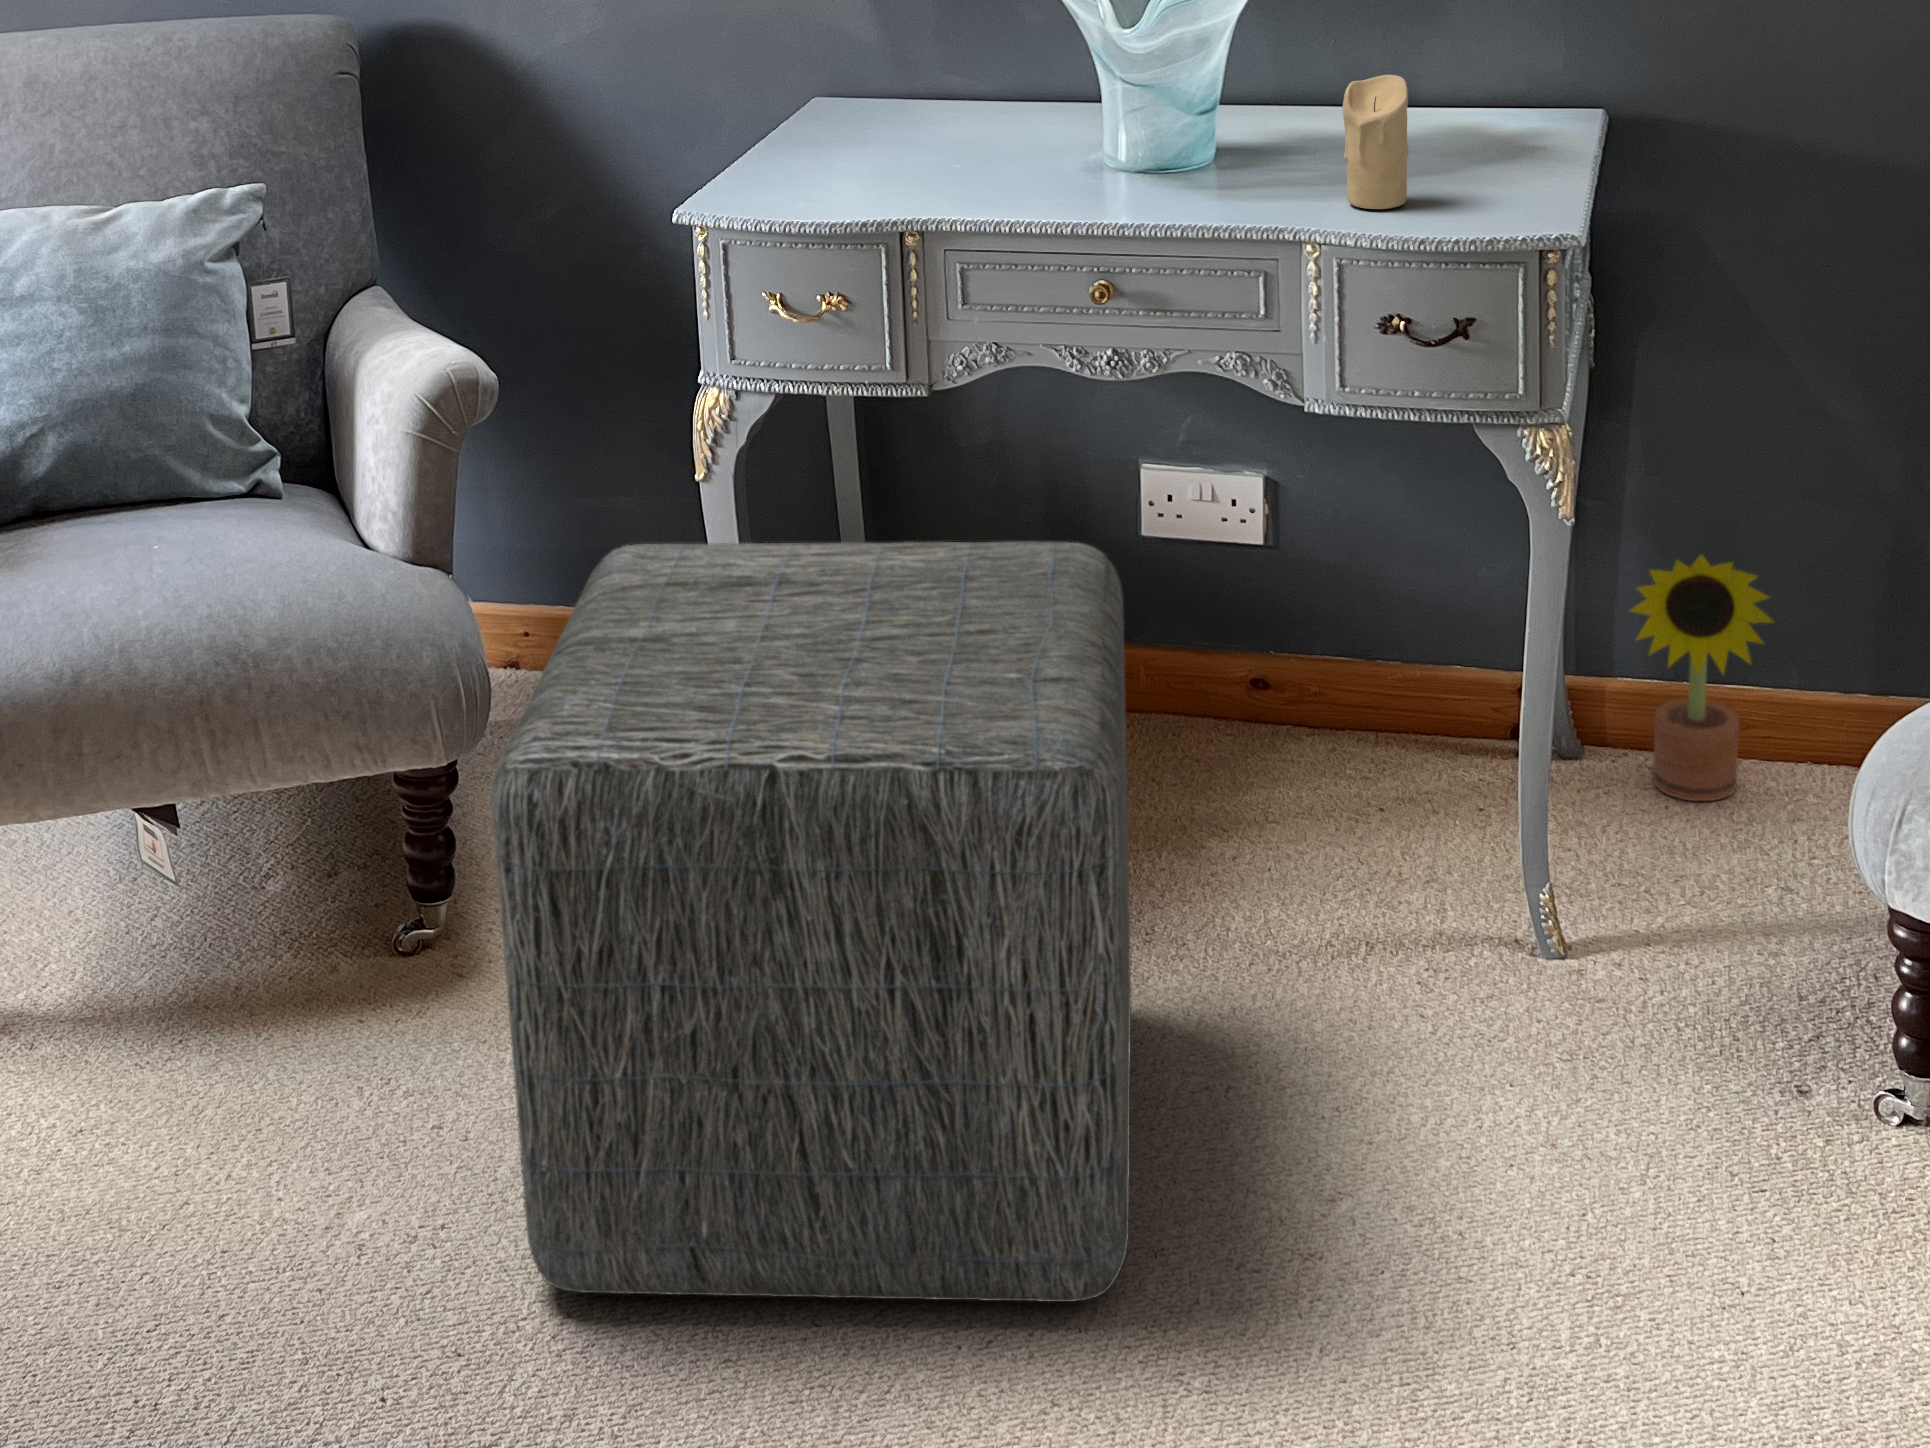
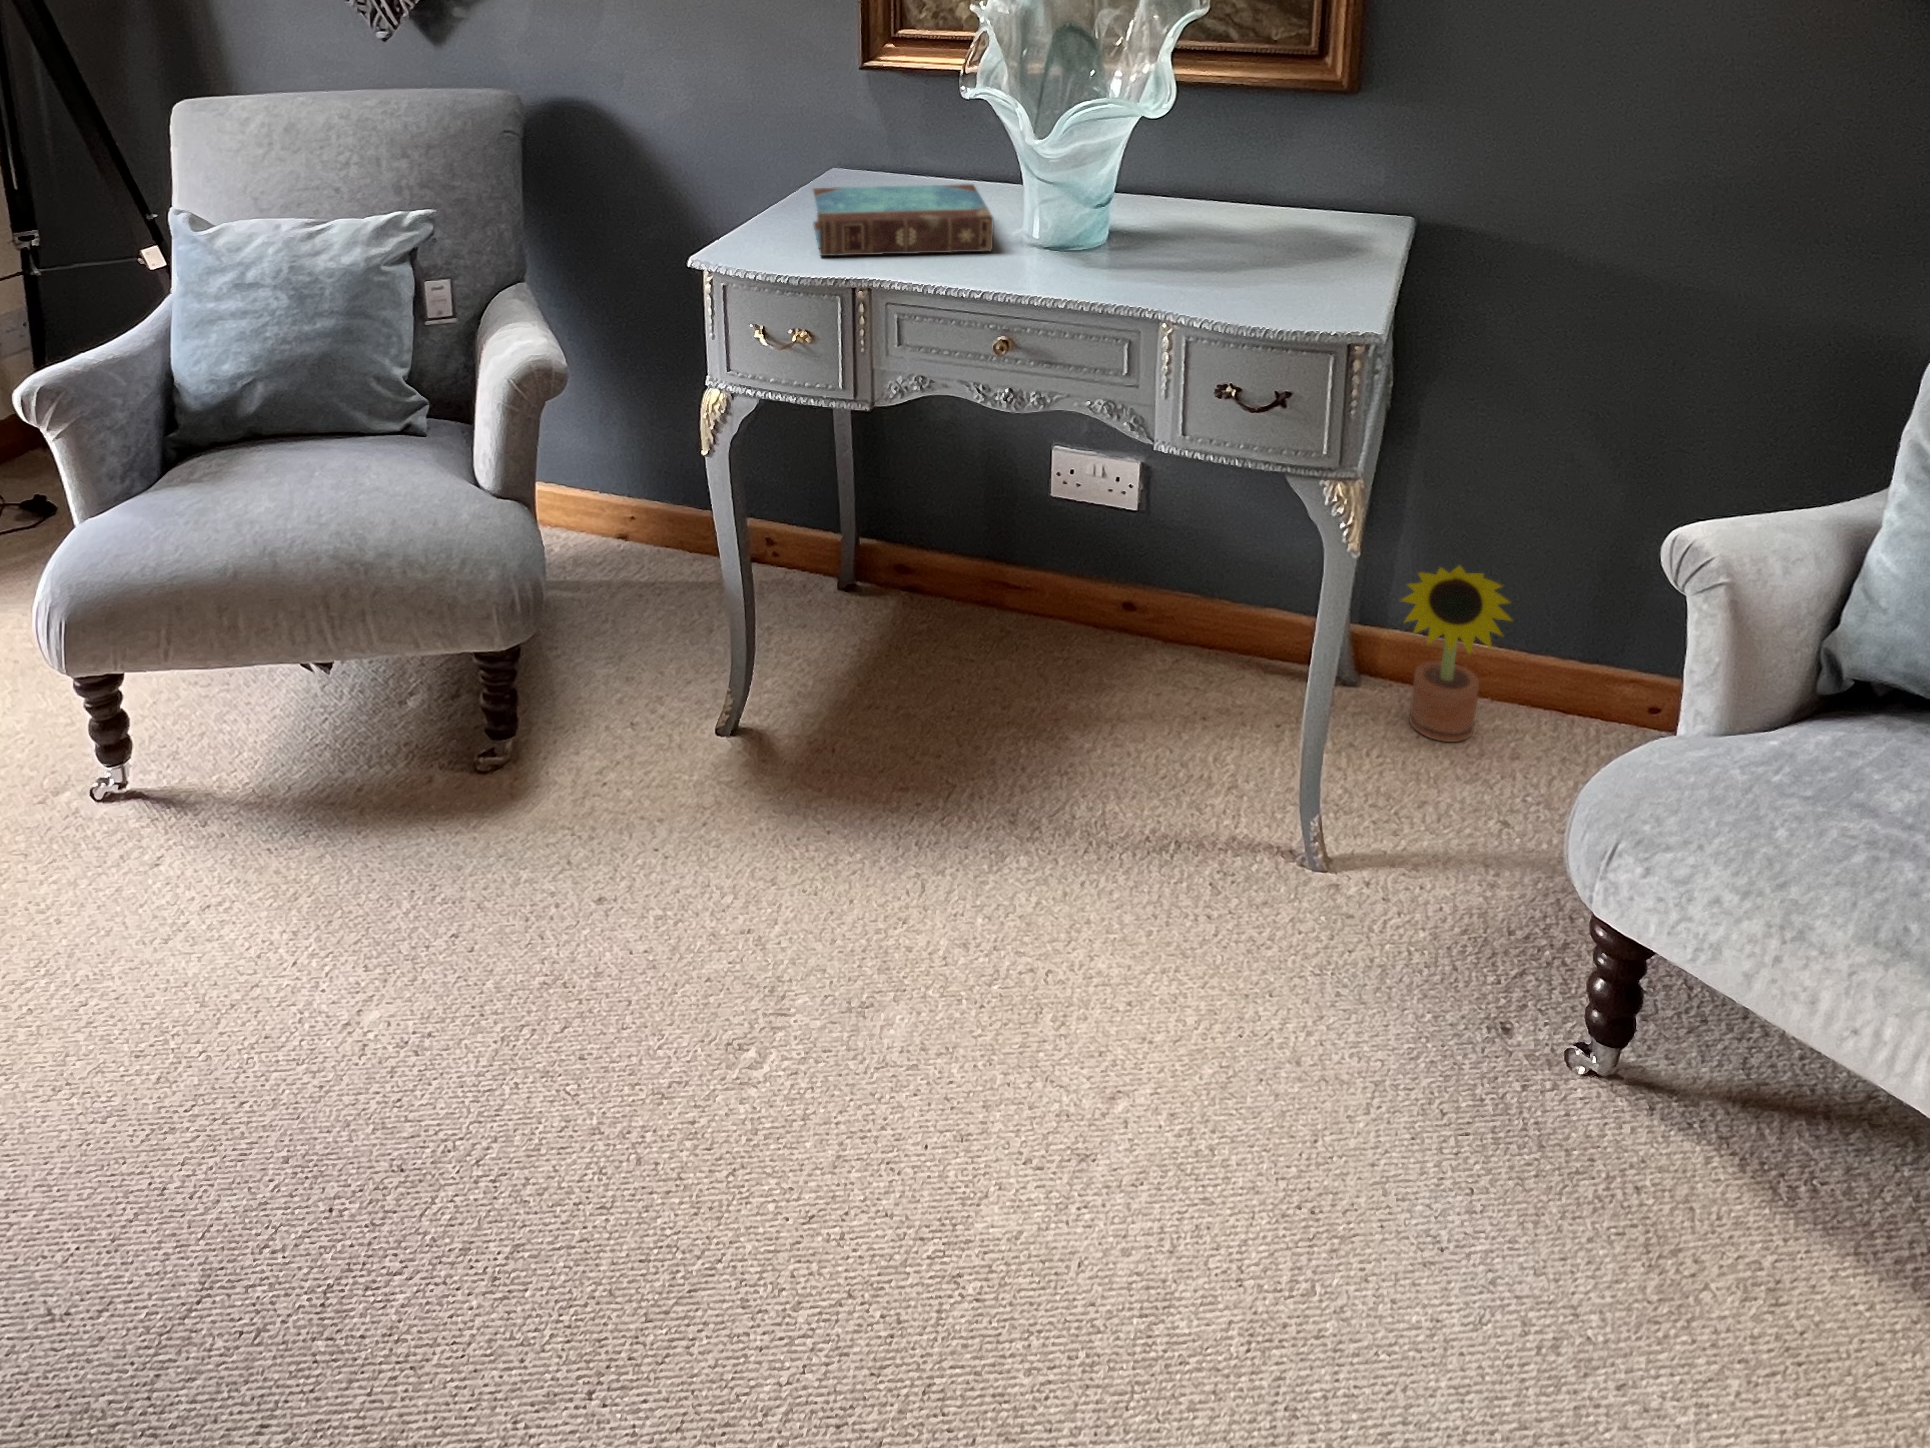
candle: present [1343,75,1409,209] -> none [1196,191,1249,297]
book: none [821,96,1075,197] -> present [813,184,993,256]
ottoman: present [491,541,1131,1302] -> none [446,514,990,1176]

